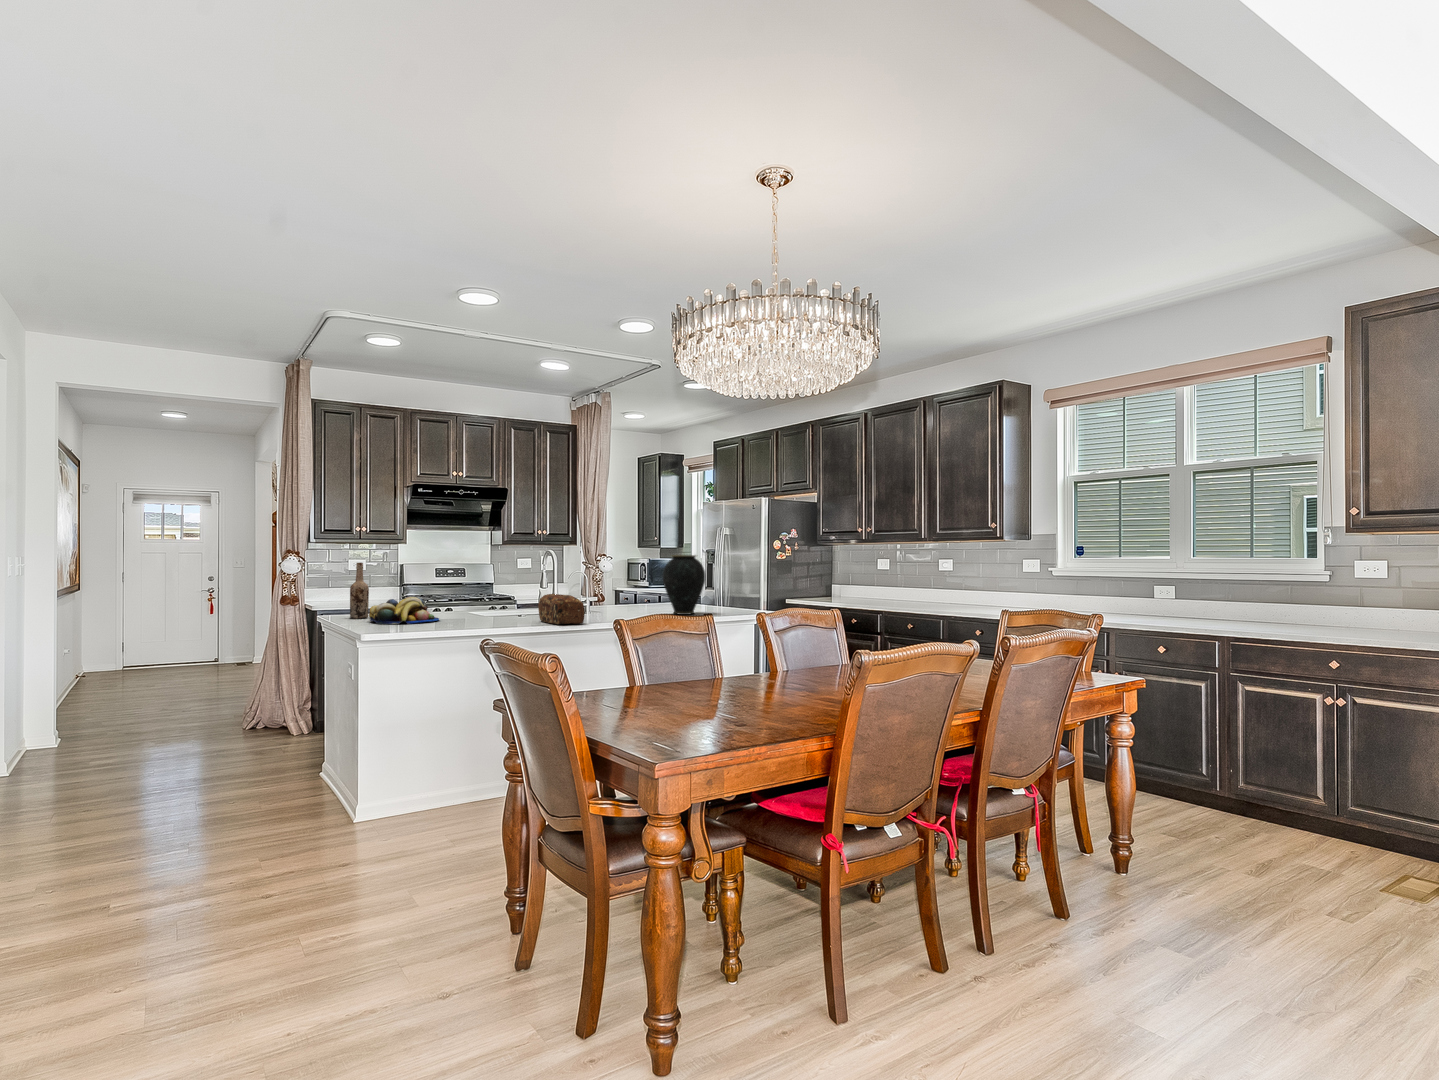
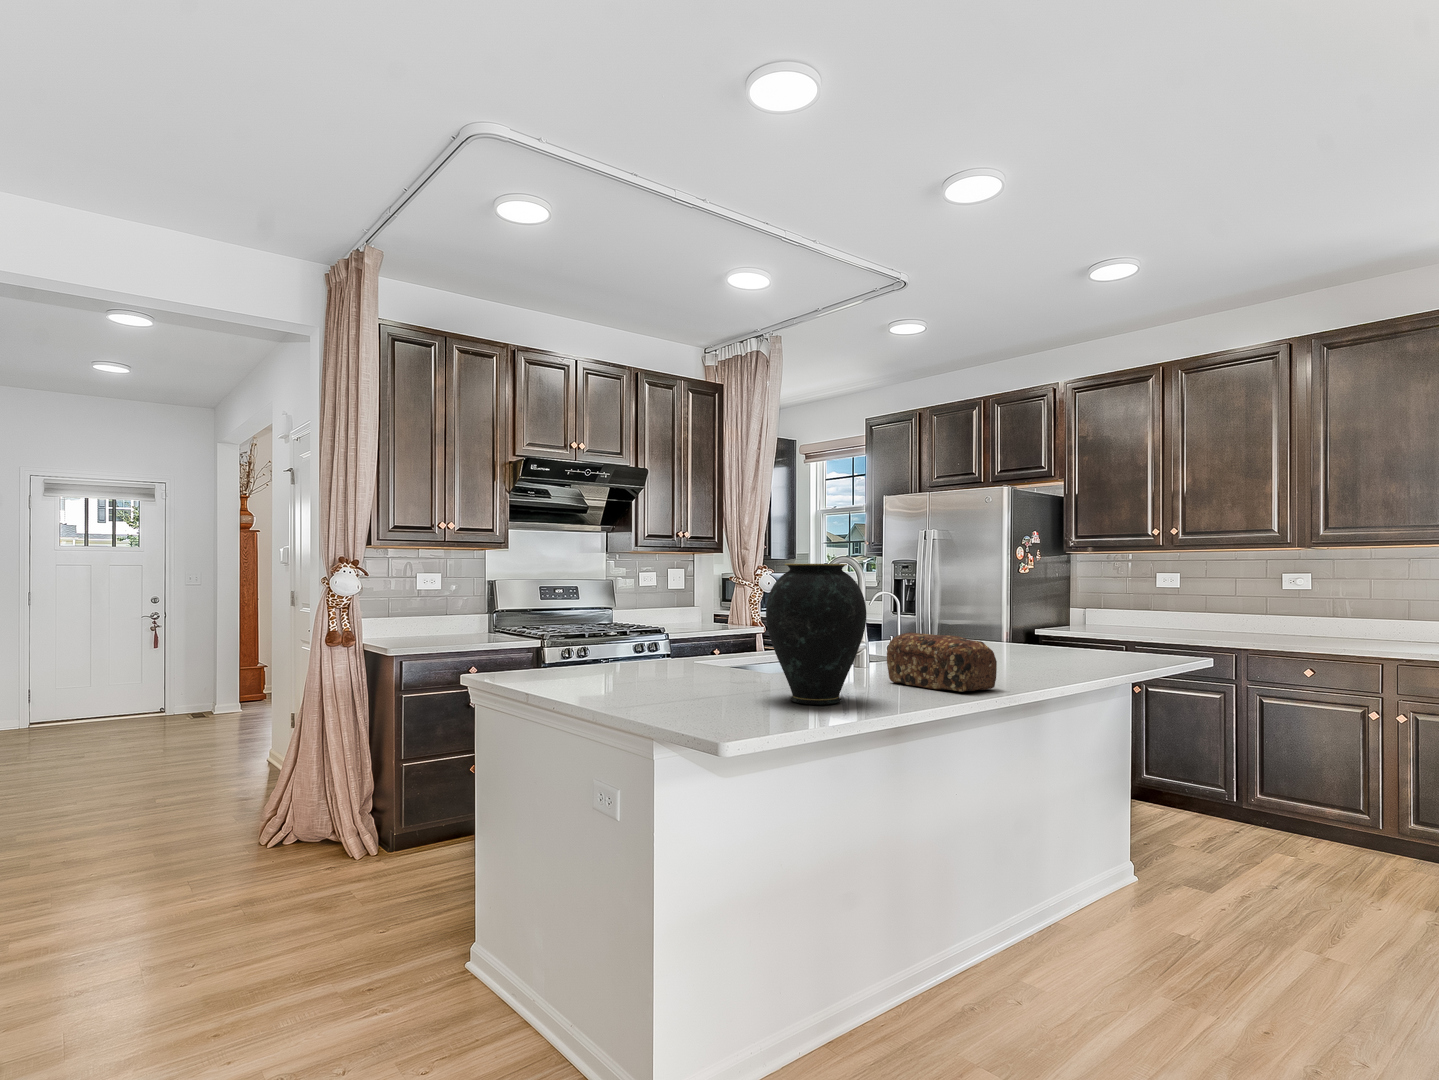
vase: present [663,555,705,615] -> present [766,564,866,705]
wine bottle: present [350,563,369,619] -> none [529,577,561,680]
fruit bowl: present [369,597,439,624] -> none [586,640,711,696]

